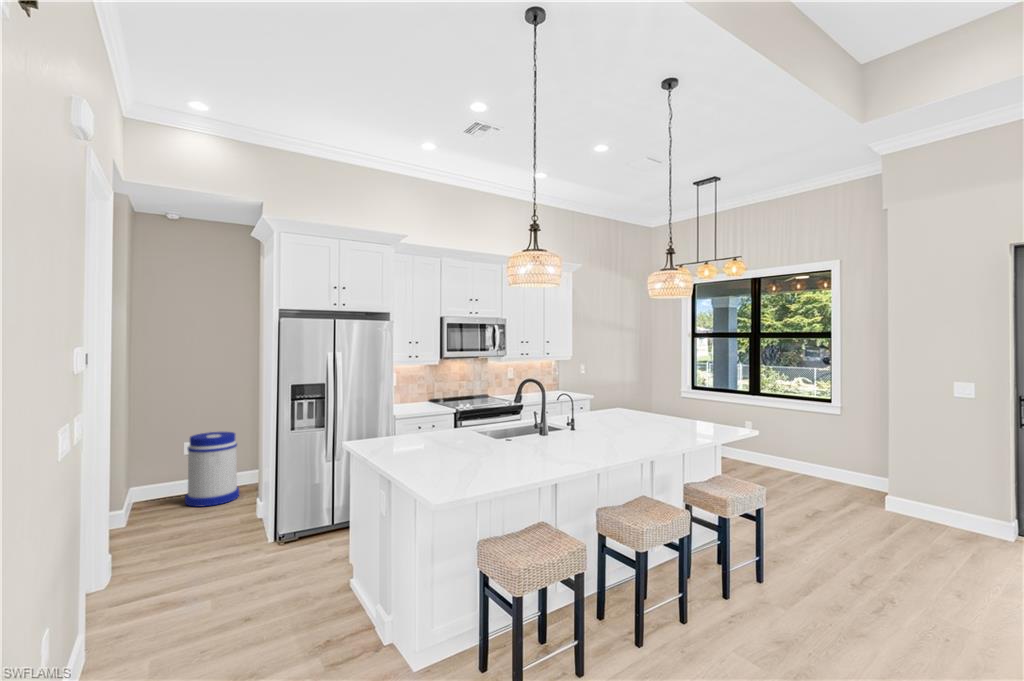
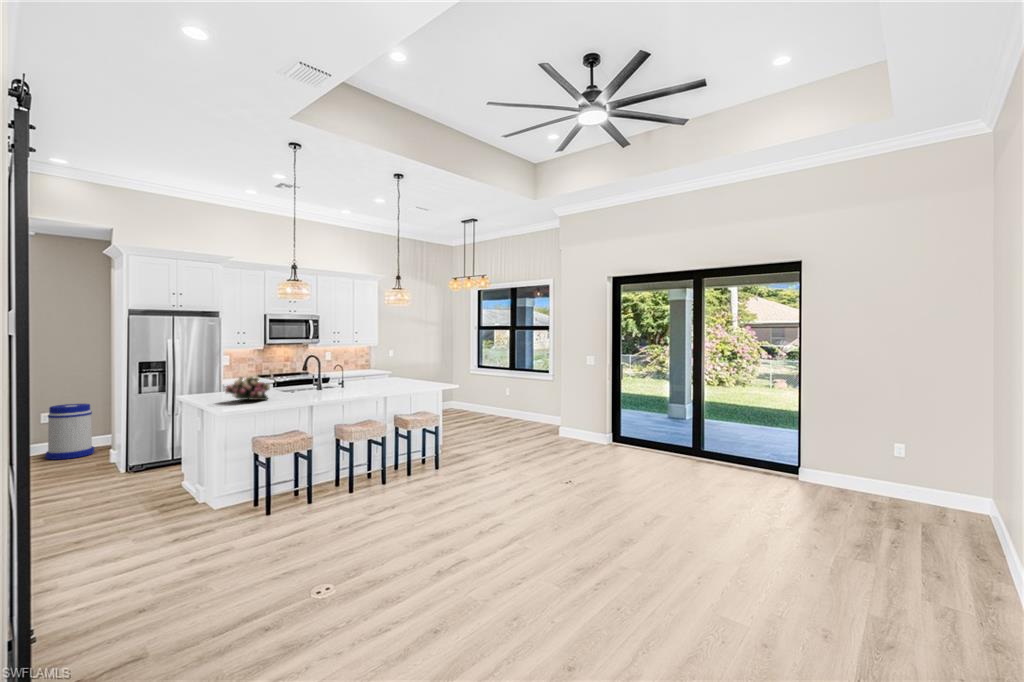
flower arrangement: none [431,427,506,477] -> present [225,376,270,400]

